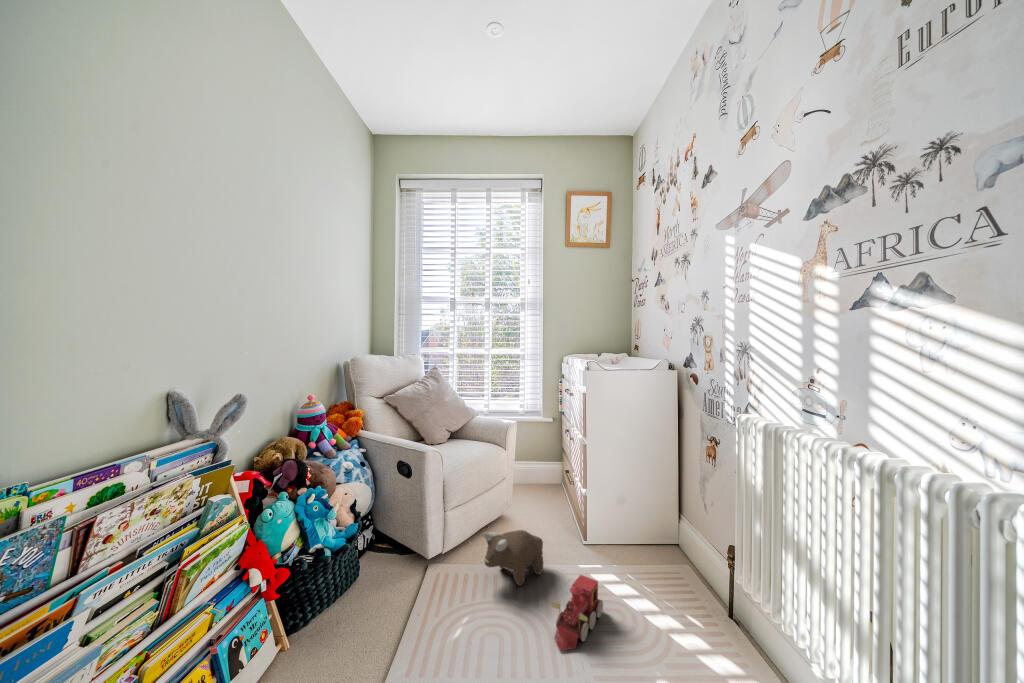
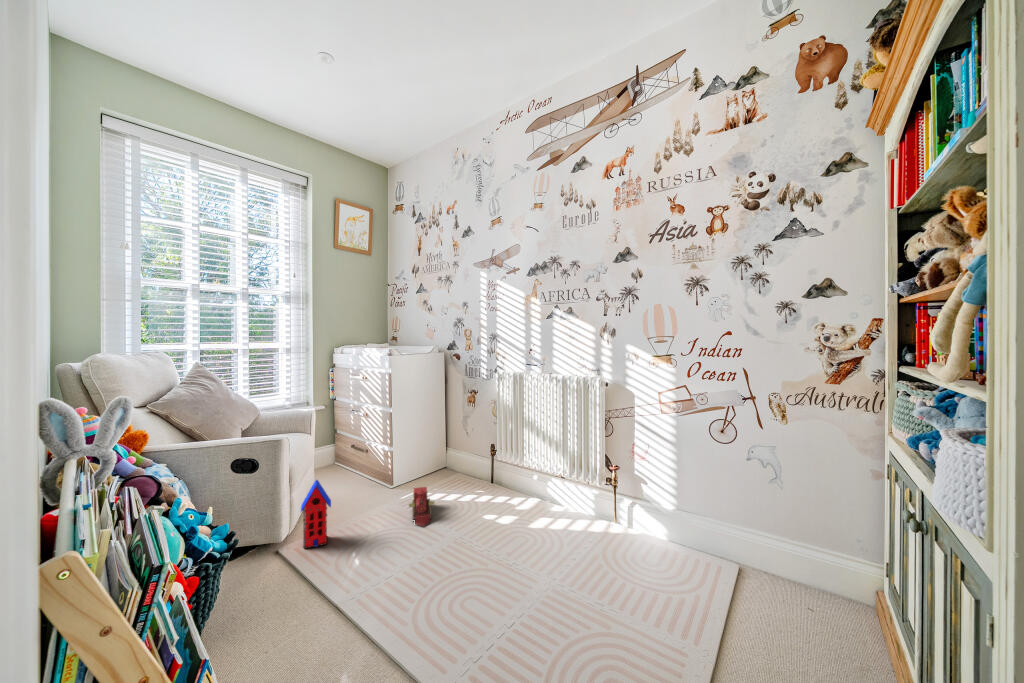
toy house: none [424,518,465,607] -> present [301,480,331,548]
plush toy: present [483,530,543,586] -> none [334,479,377,516]

